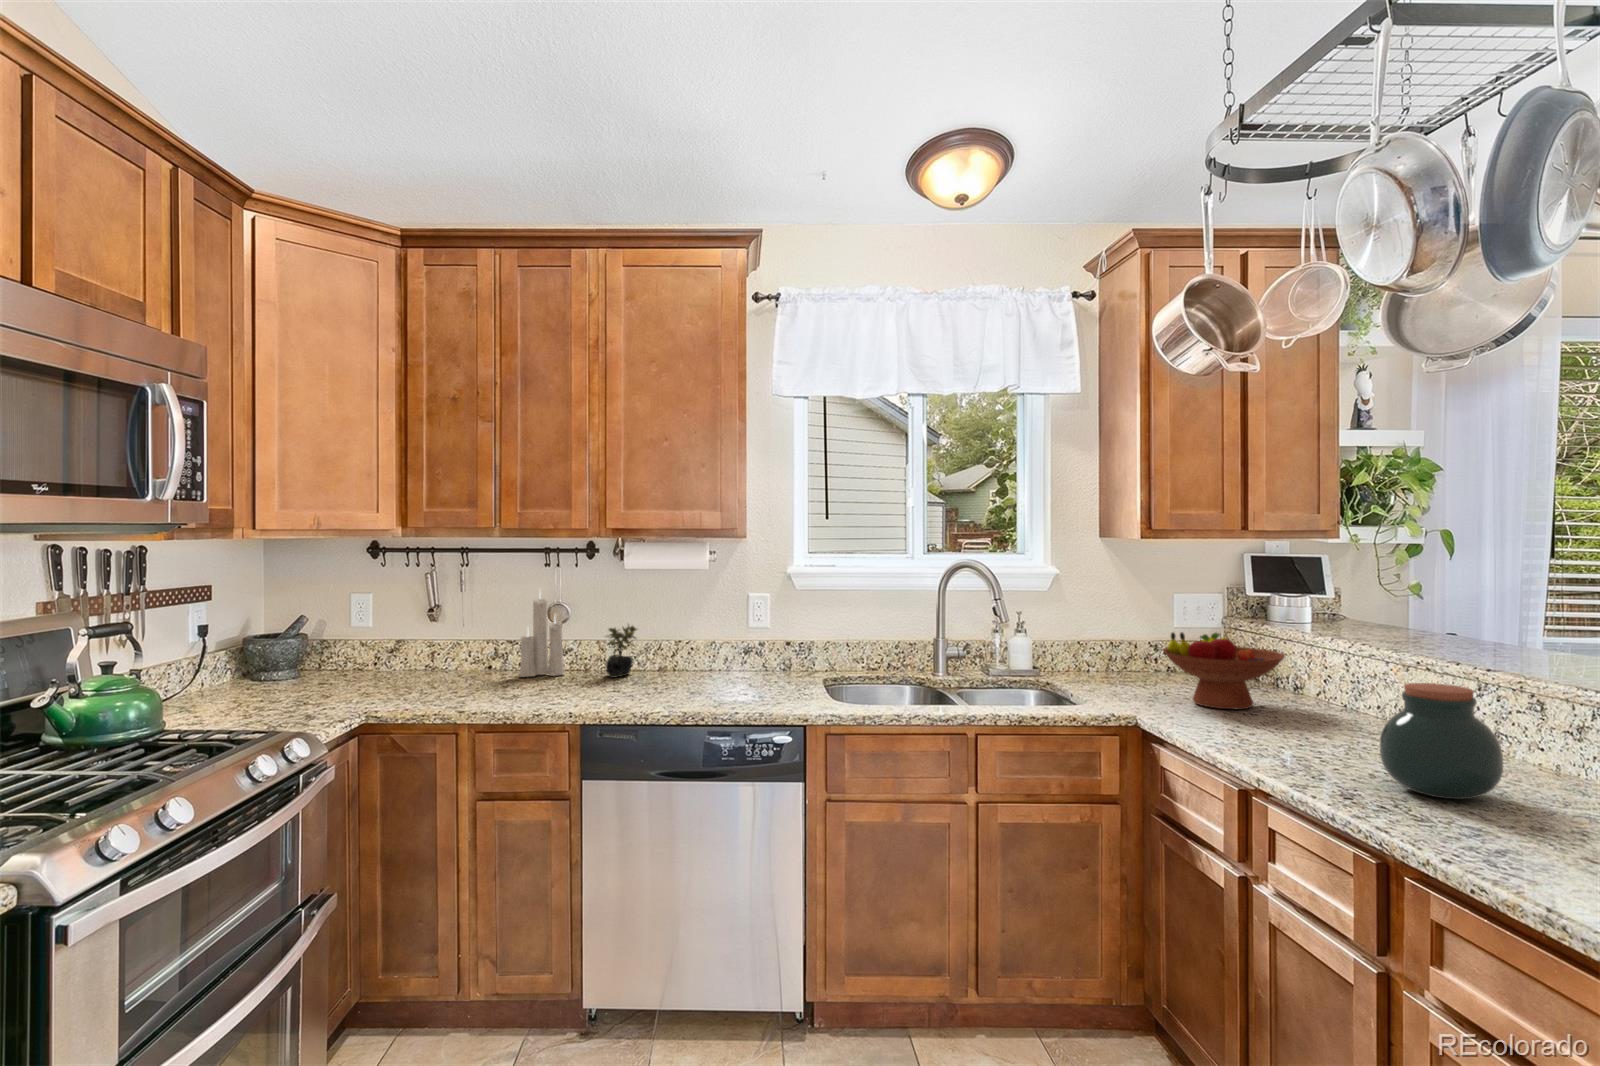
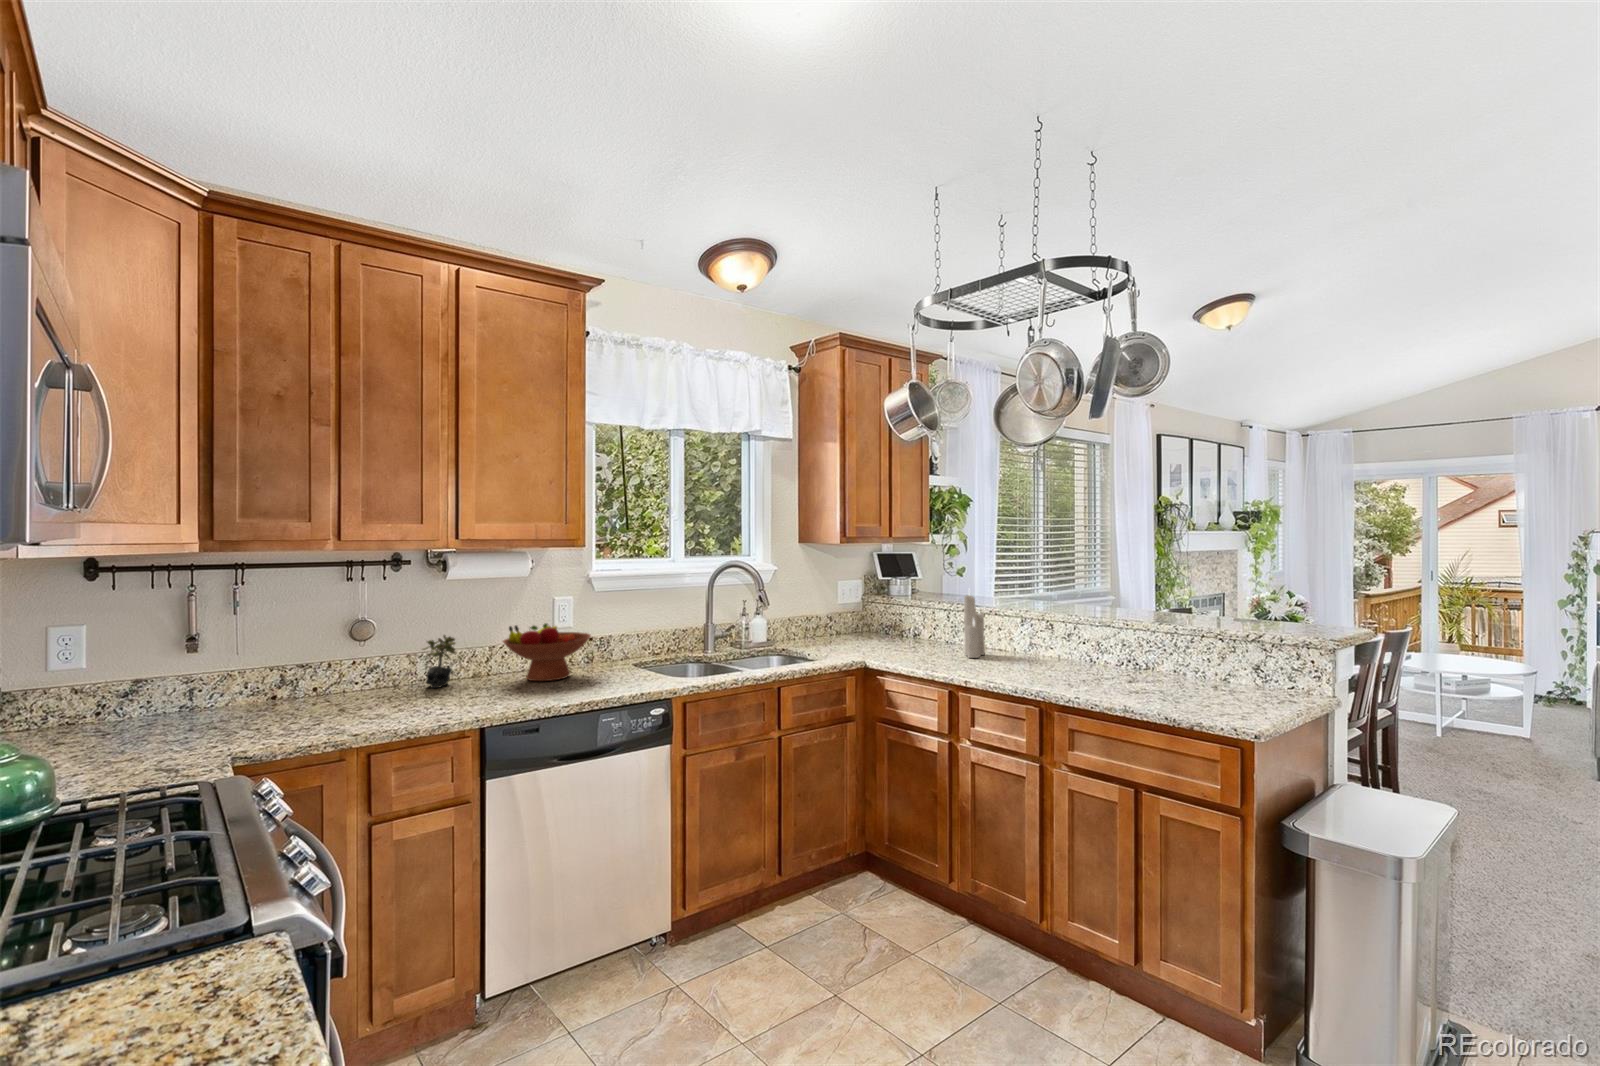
candle: present [519,595,564,677] -> present [964,594,985,658]
fruit bowl: present [1163,632,1285,709] -> present [503,623,591,681]
jar: present [1380,683,1503,799] -> none [1019,620,1070,675]

